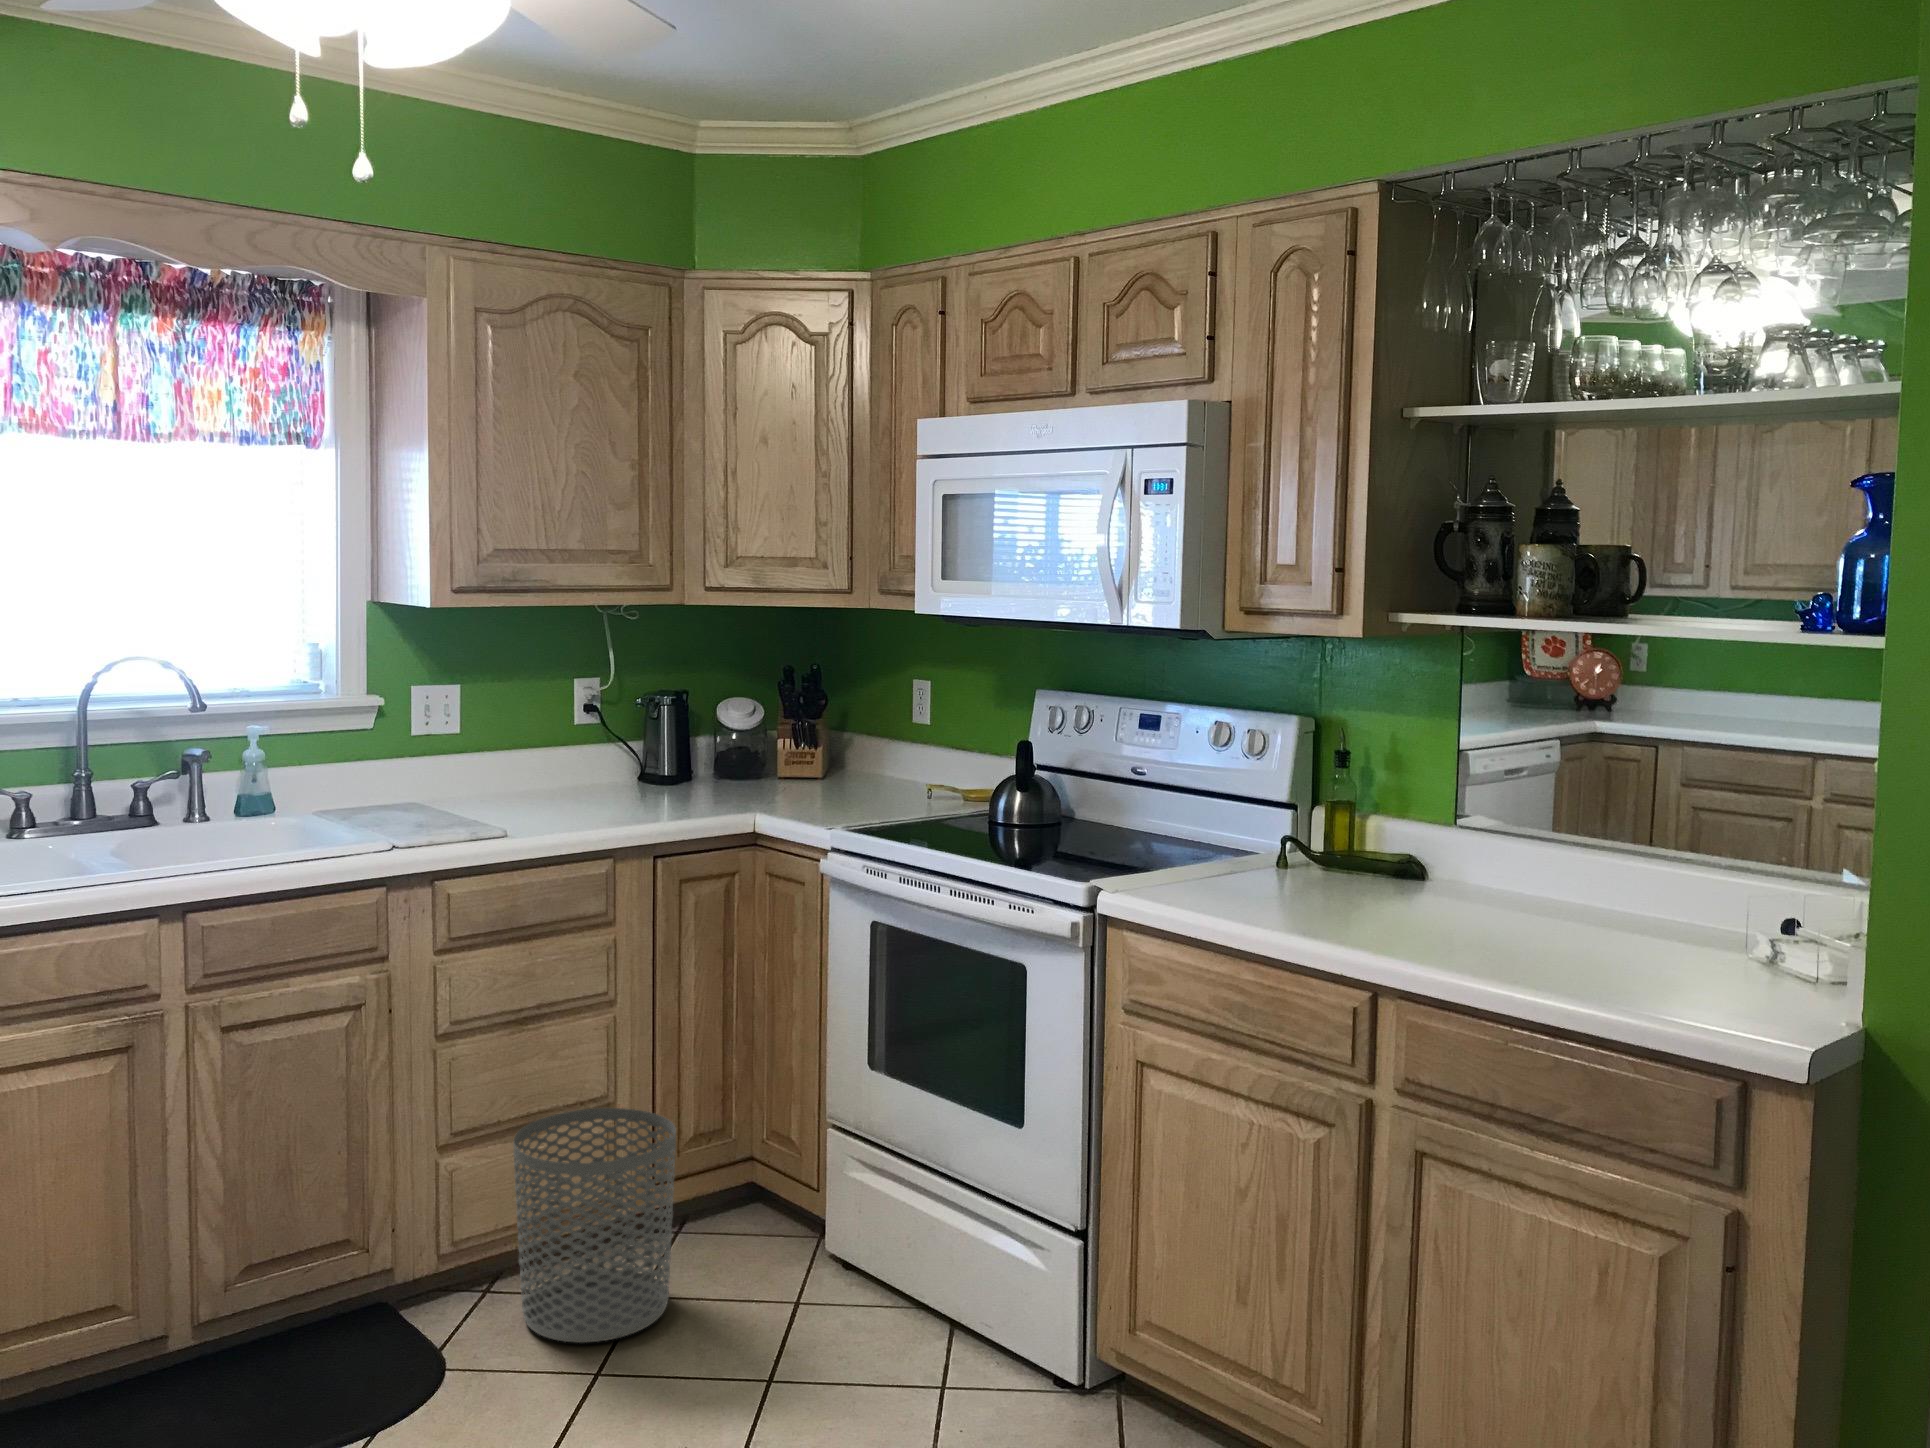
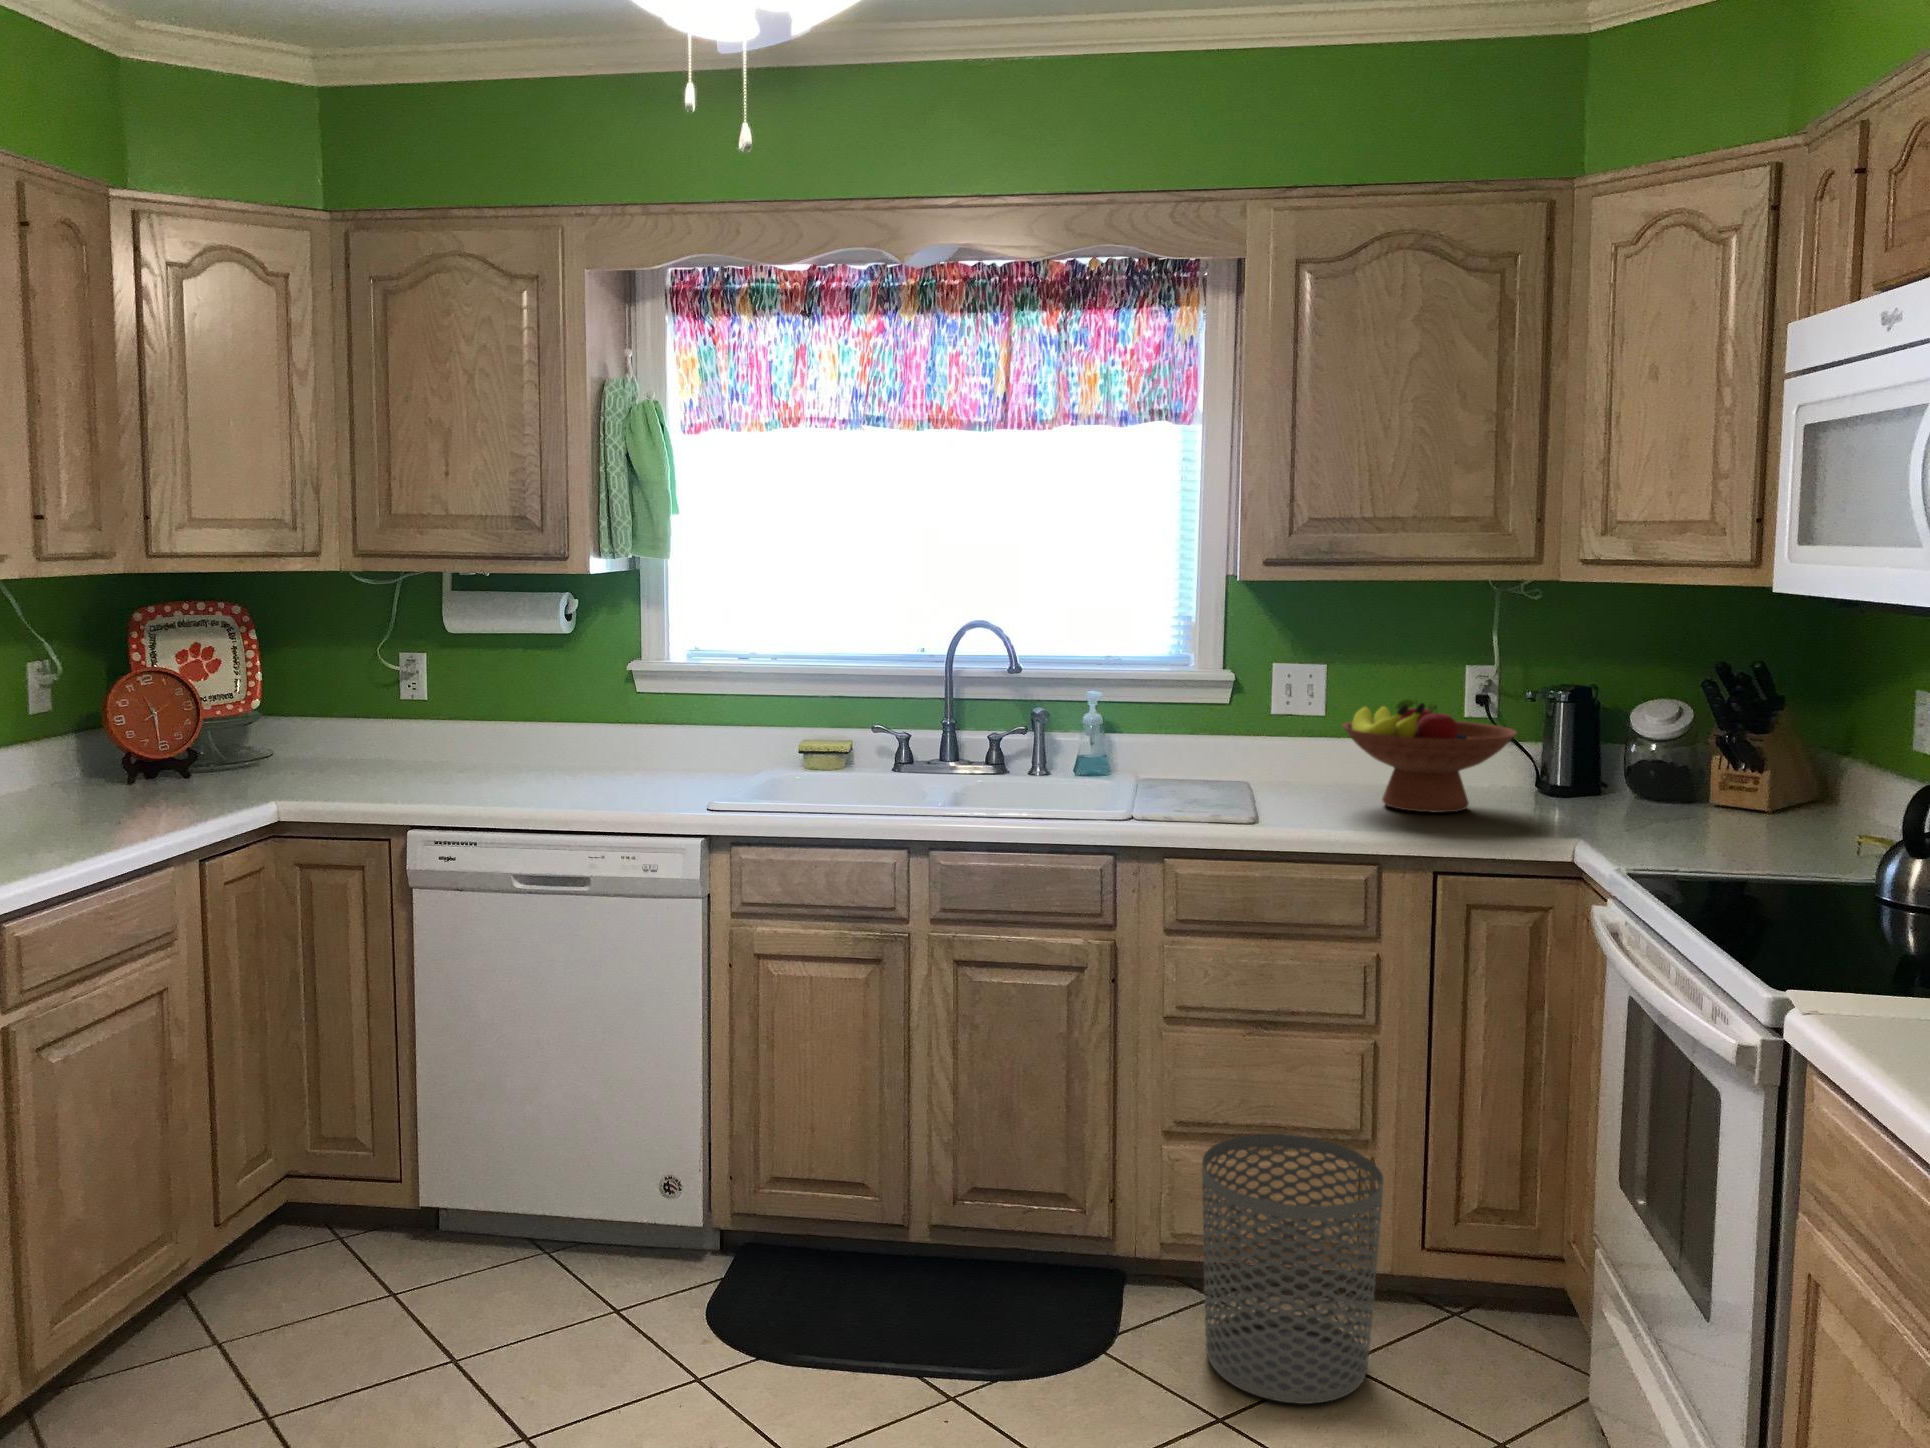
fruit bowl: none [521,711,672,809] -> present [1343,699,1517,813]

